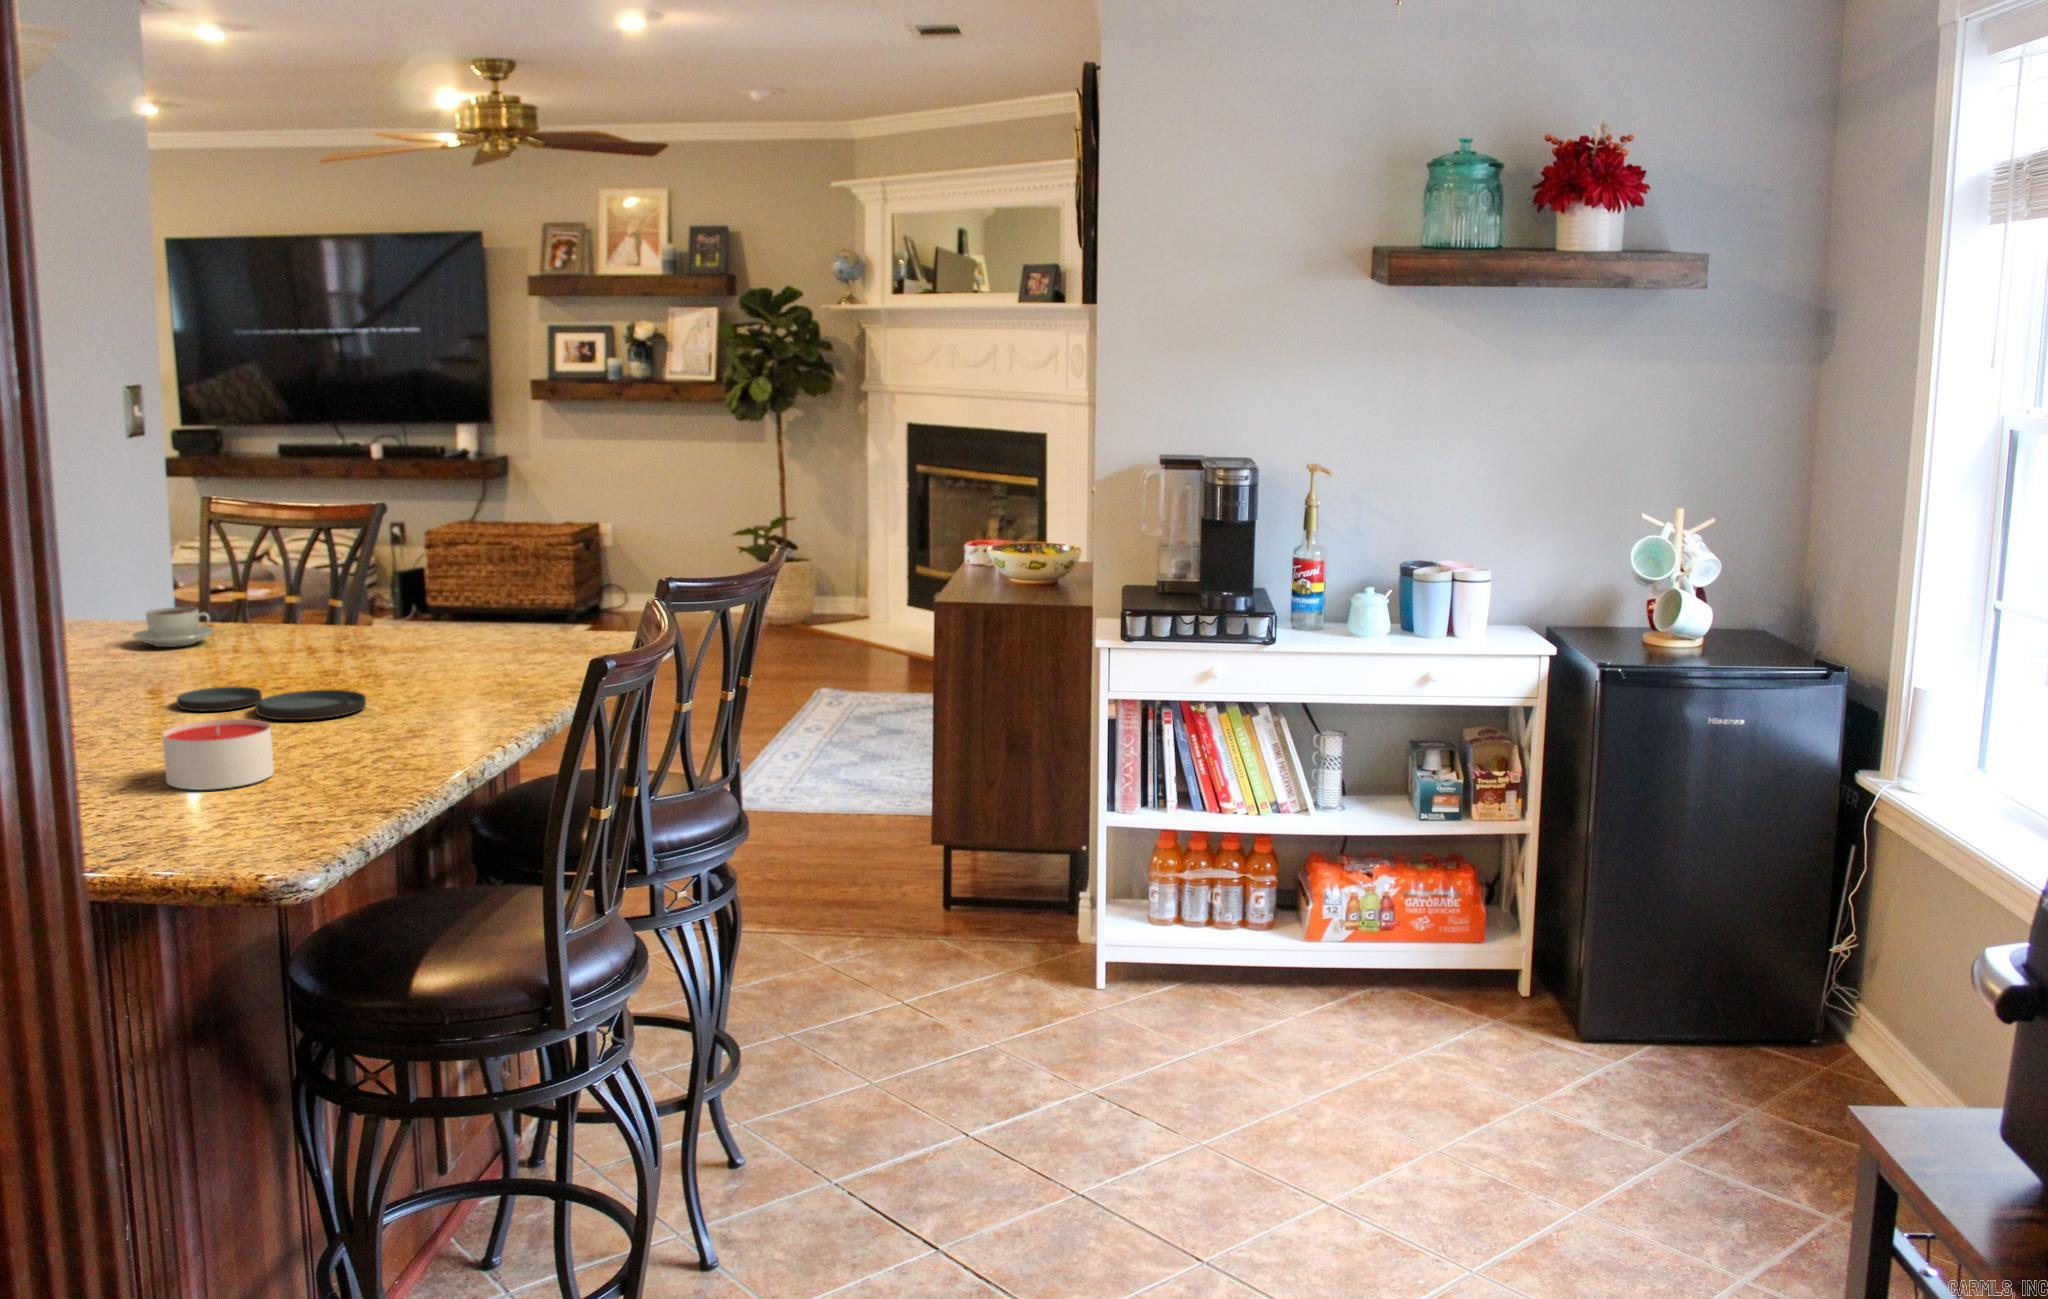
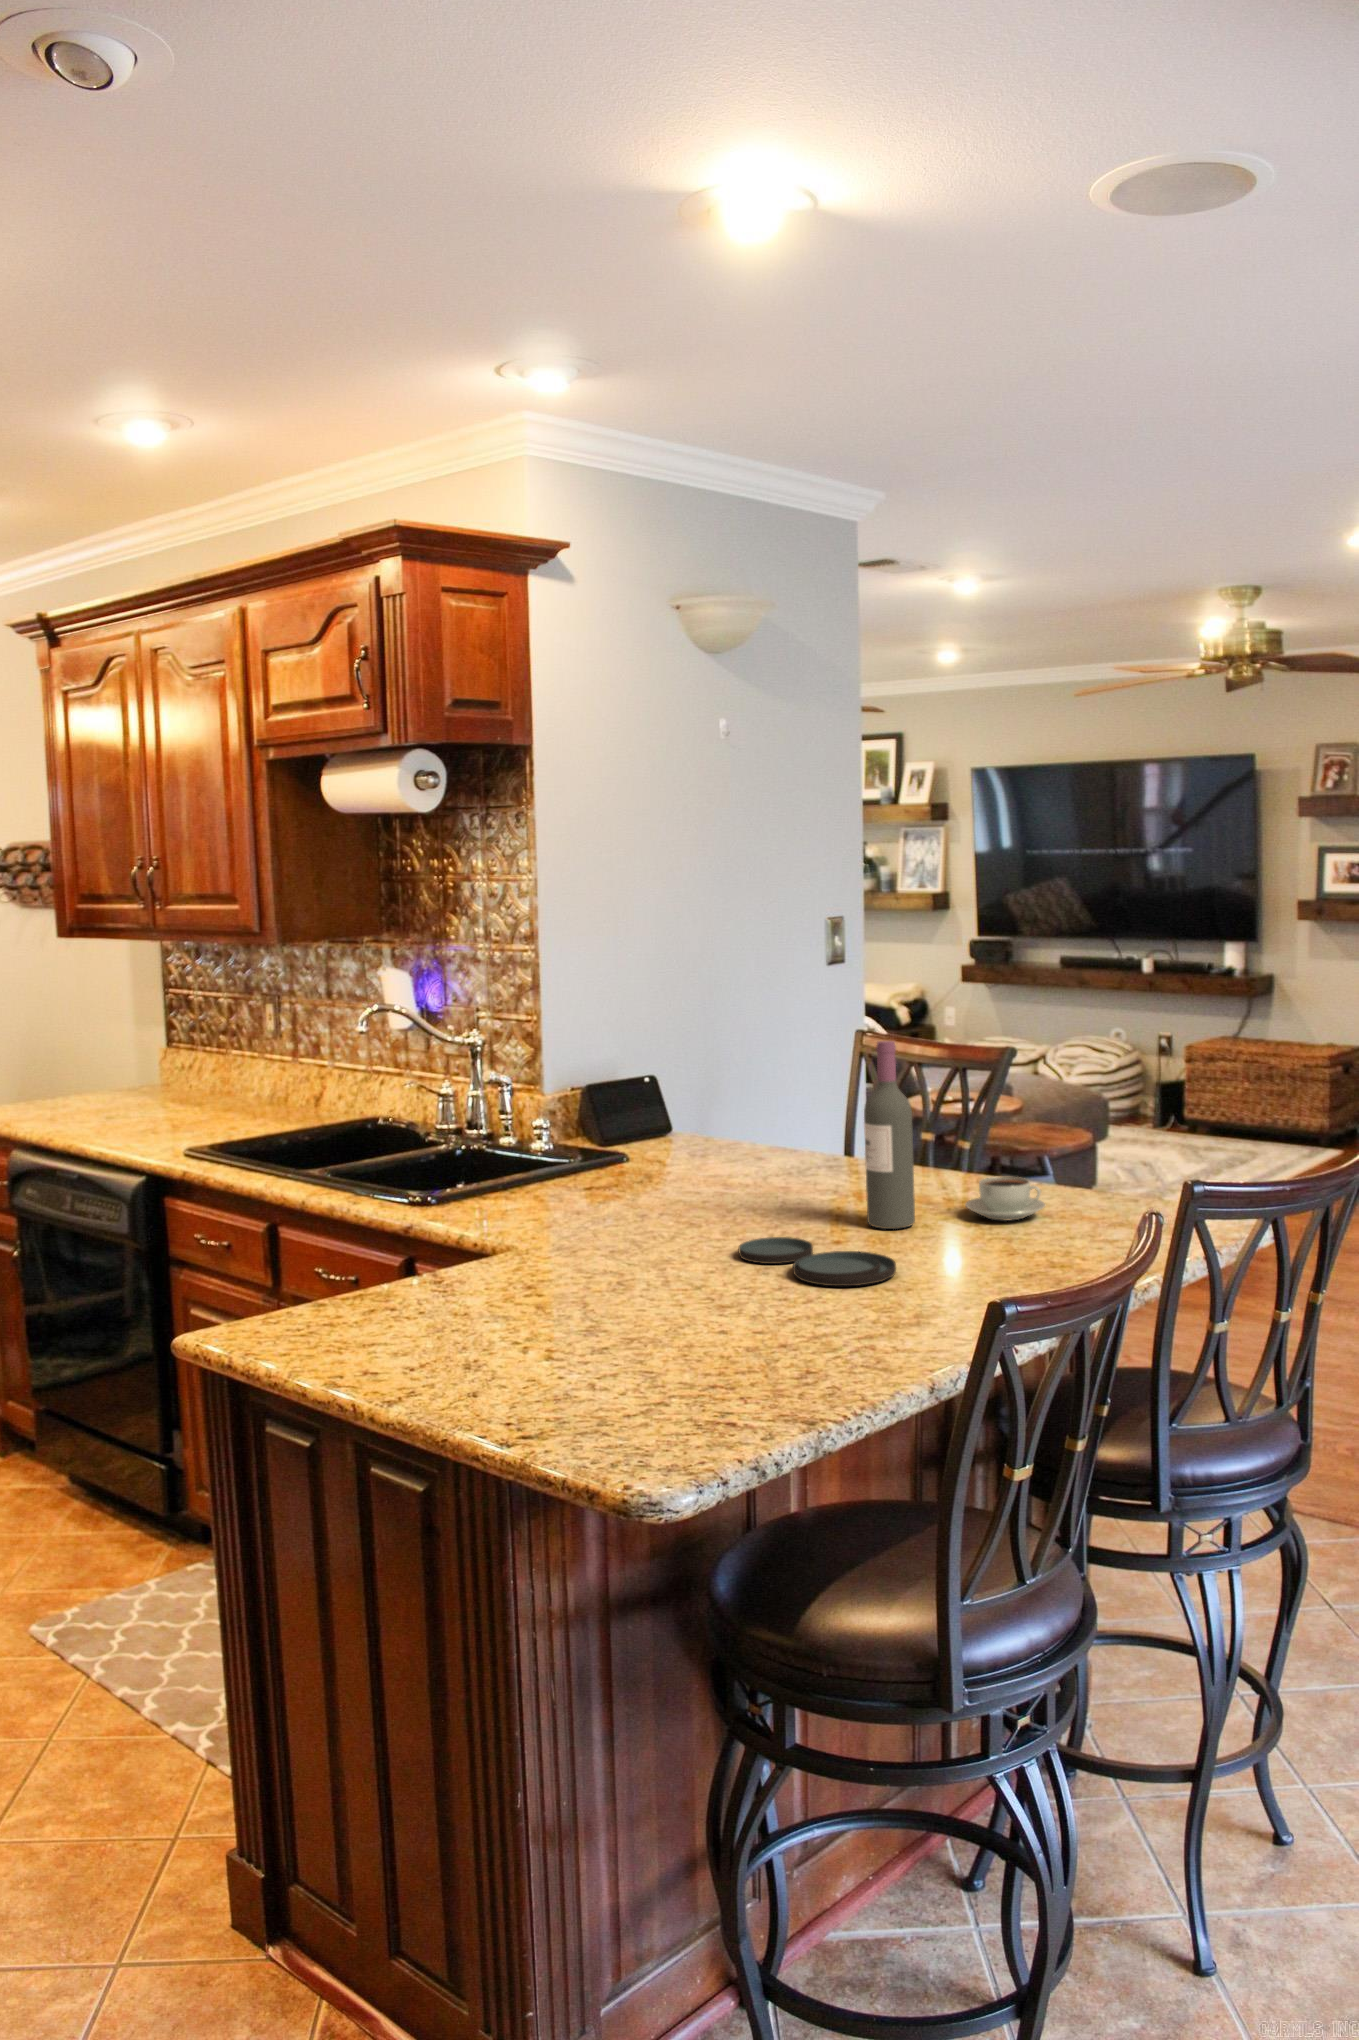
wine bottle: none [287,484,346,674] -> present [864,1041,915,1229]
coffee cup: present [132,607,215,647] -> present [965,1177,1045,1221]
candle: present [163,719,274,790] -> none [652,1287,750,1362]

